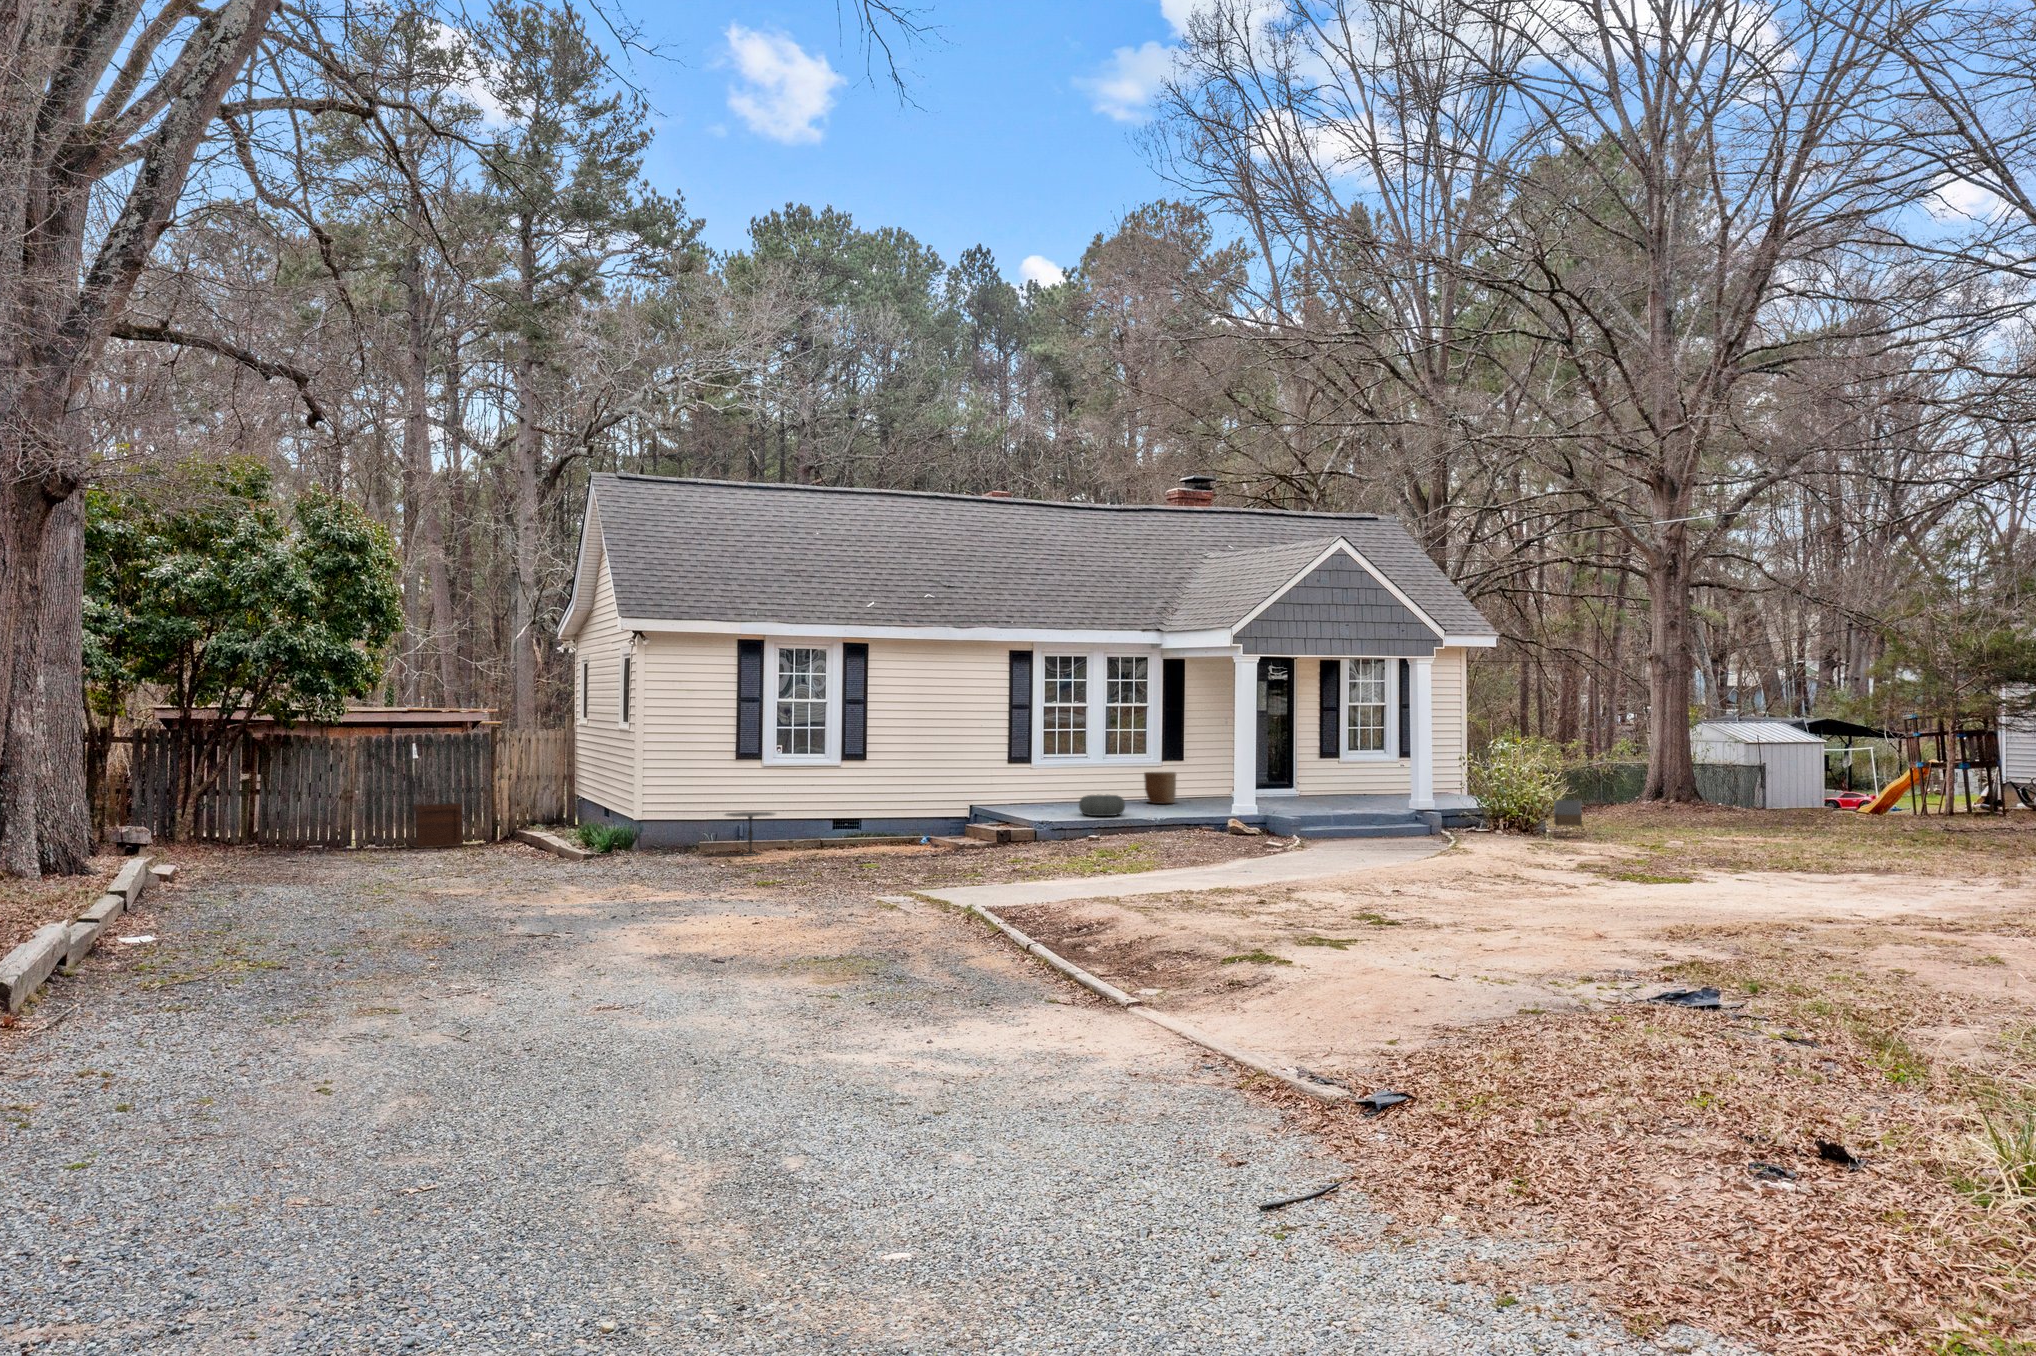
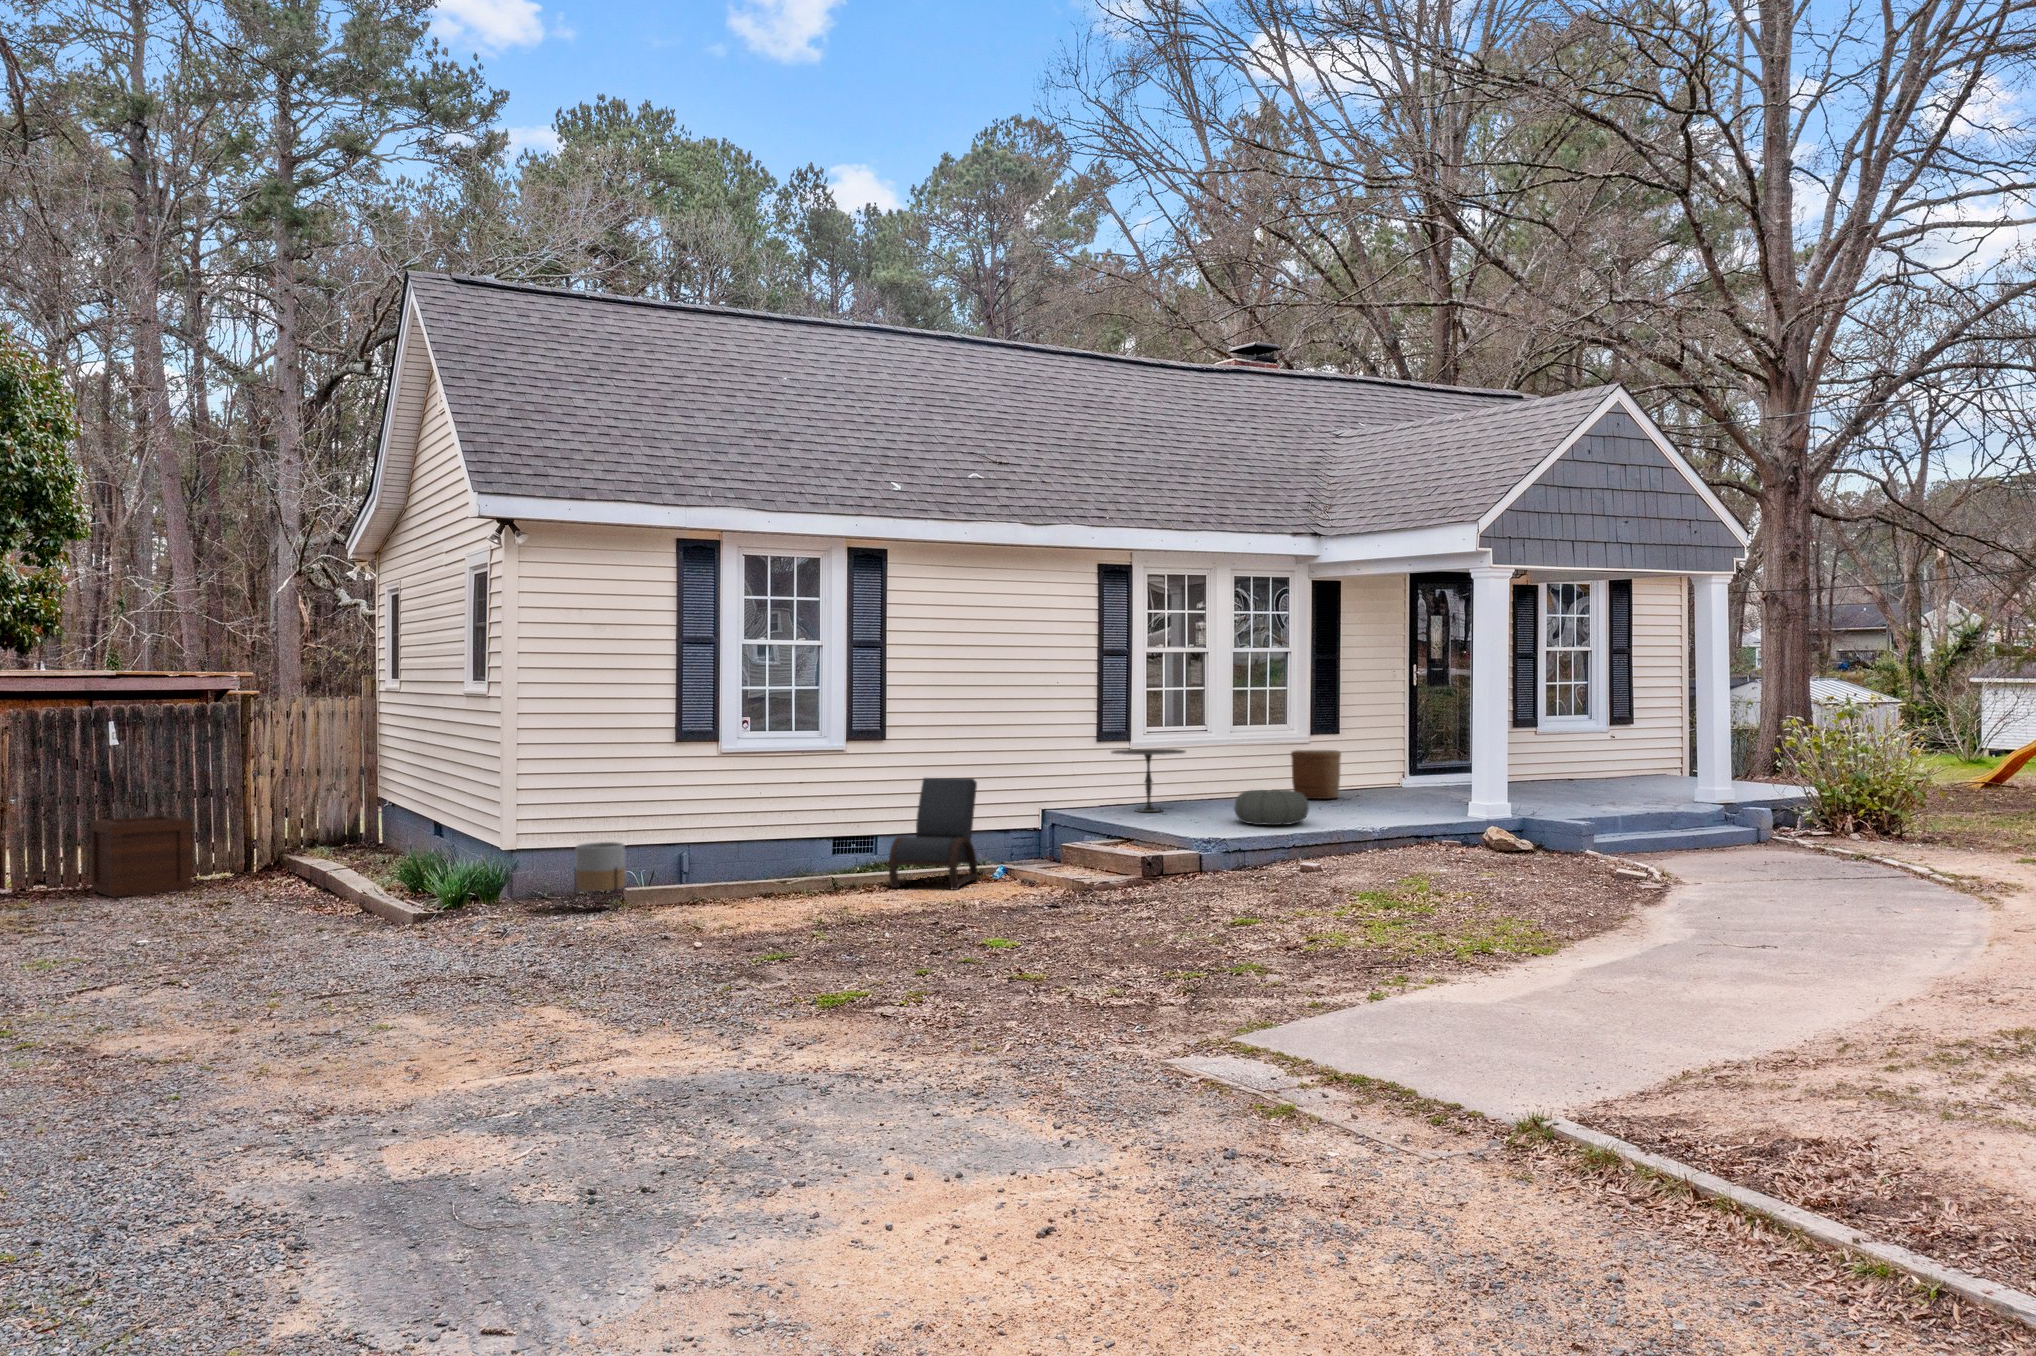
lounge chair: none [861,784,922,851] -> present [888,778,978,890]
planter: present [1554,800,1582,826] -> present [574,842,625,910]
side table: present [725,812,775,856] -> present [1112,749,1185,812]

